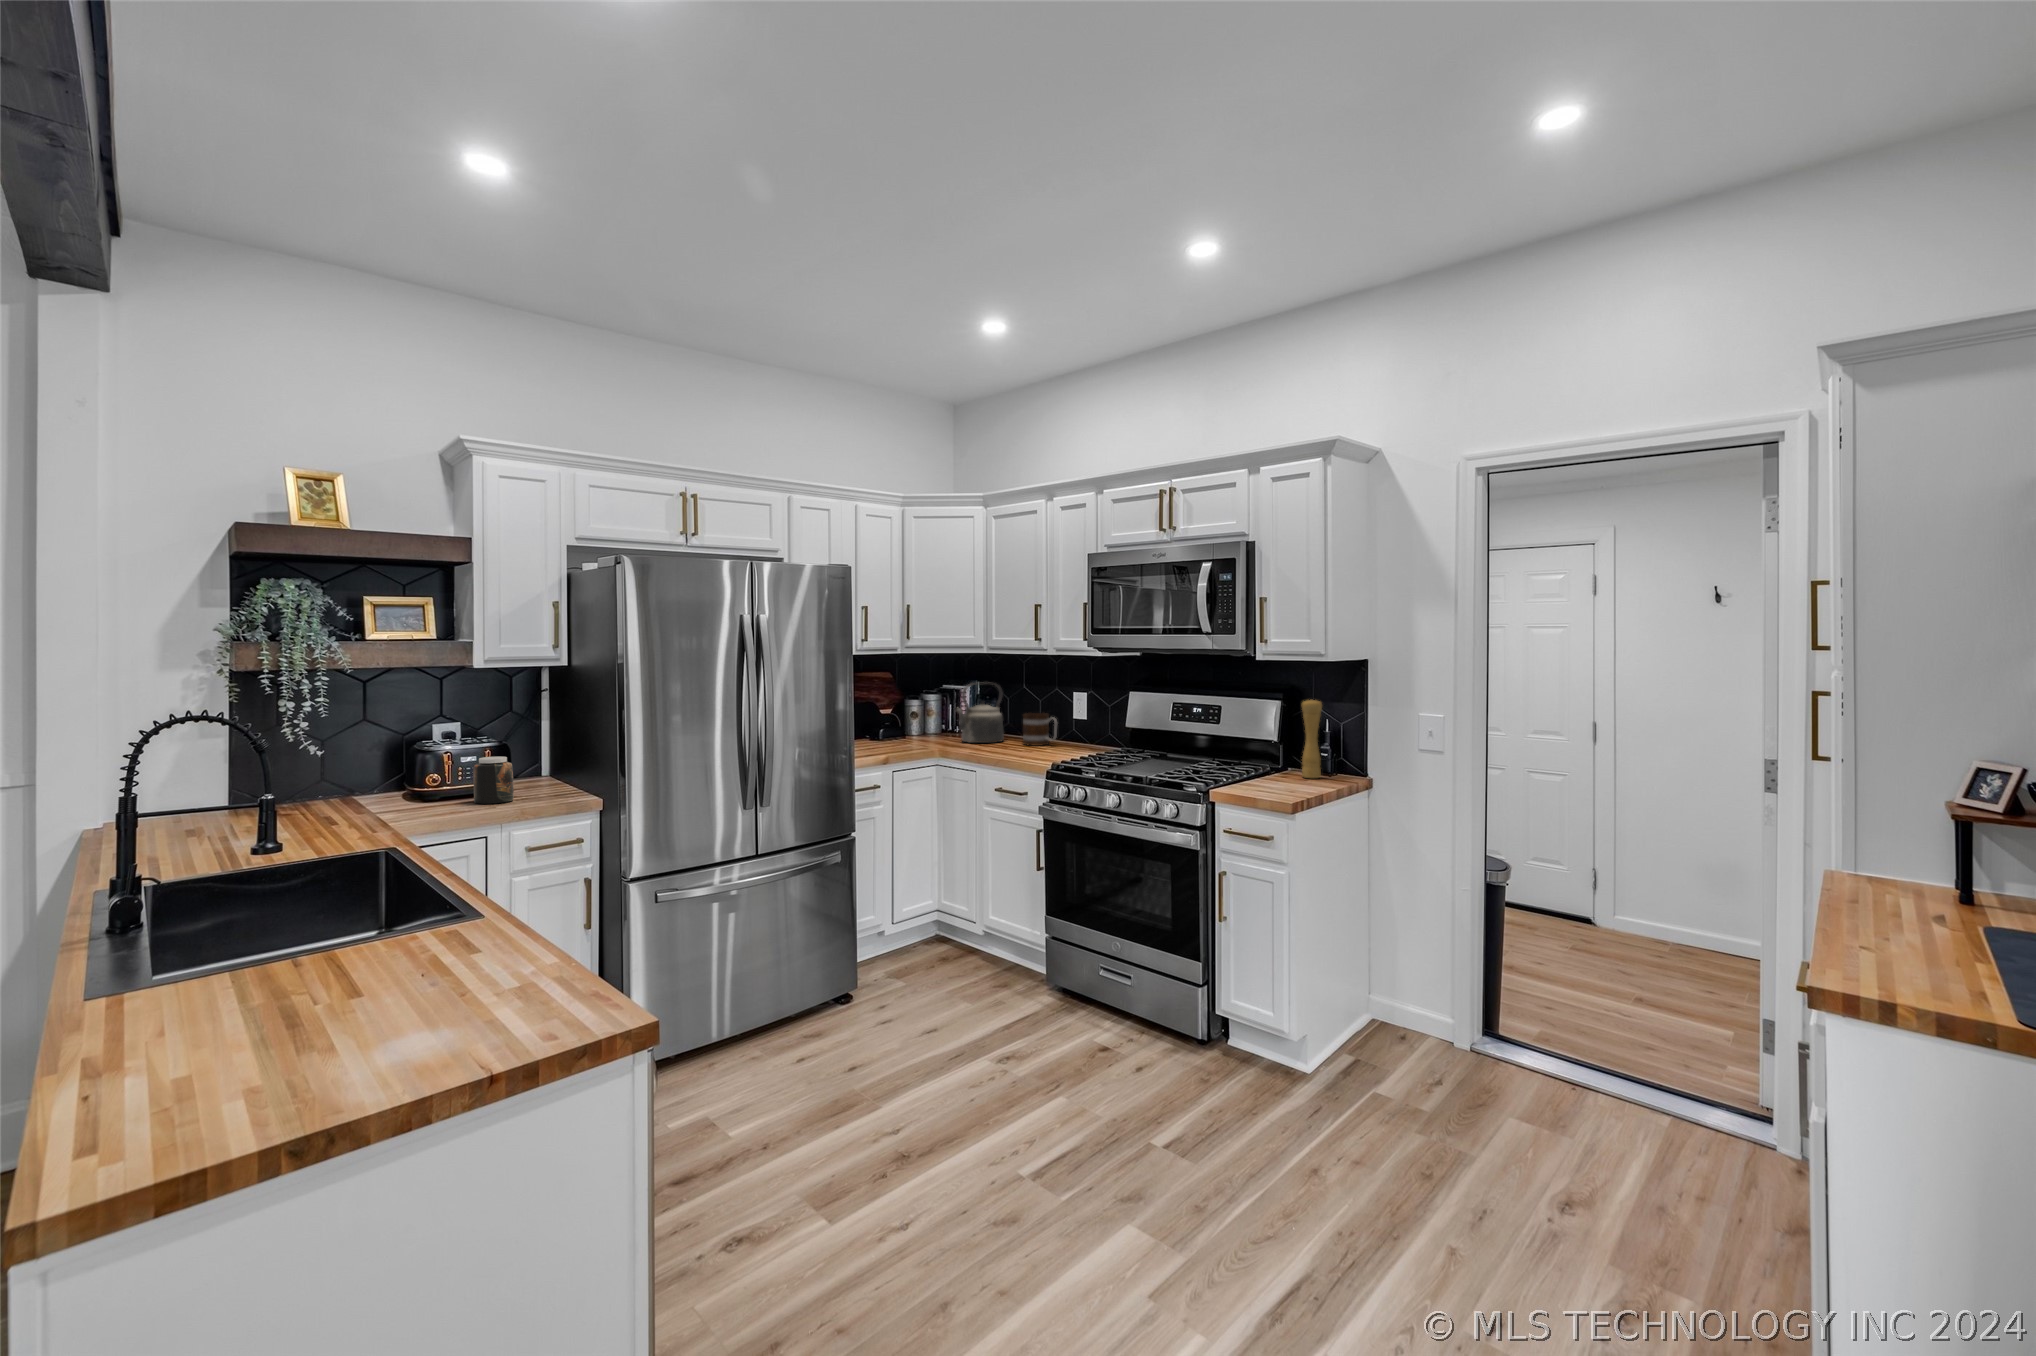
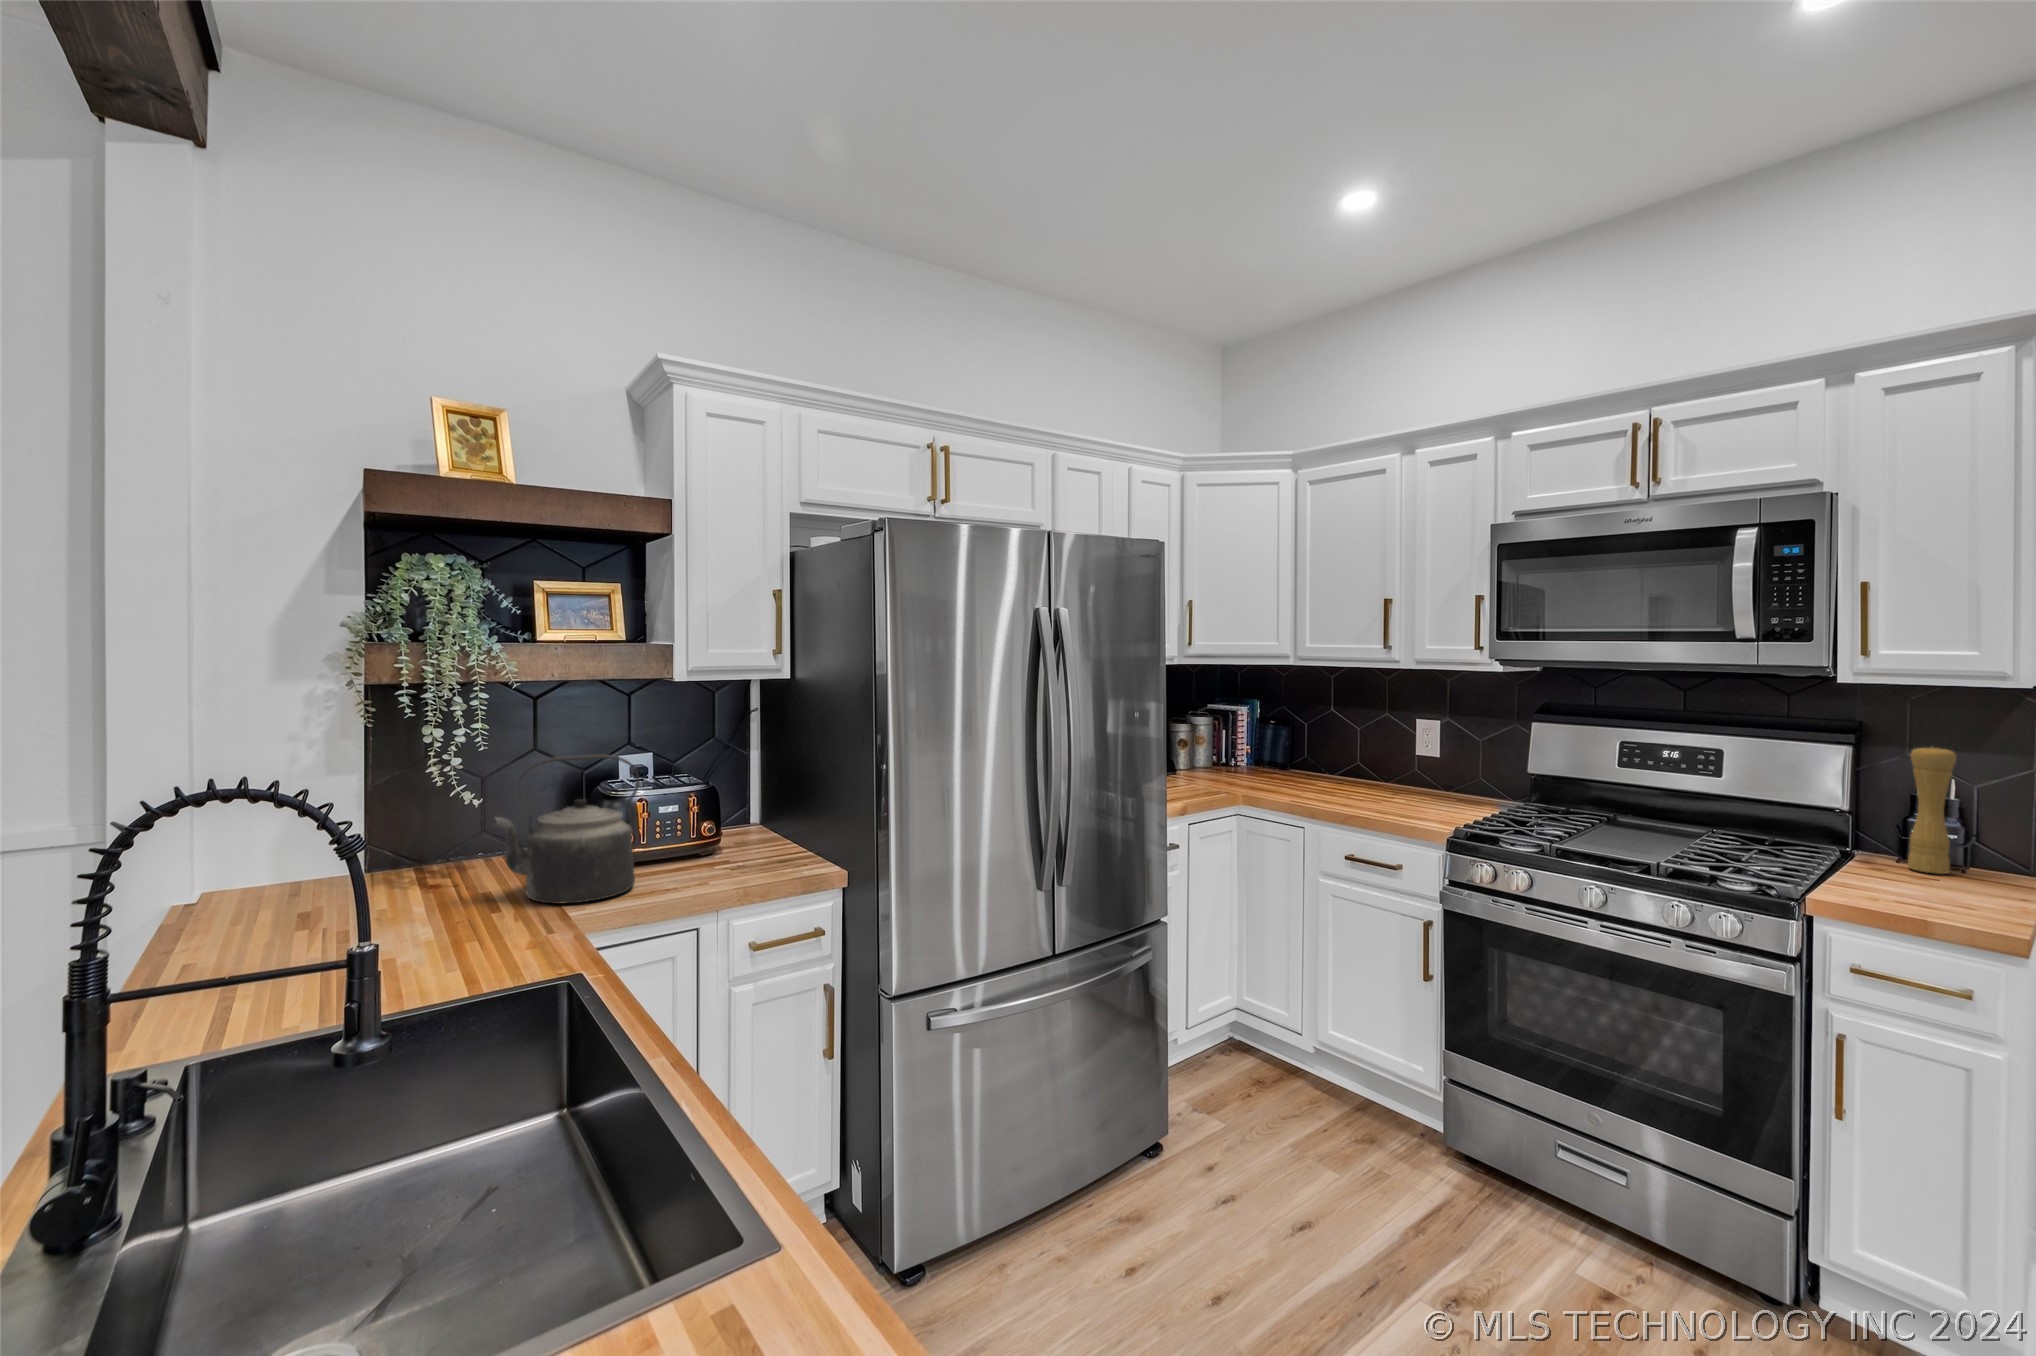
kettle: present [956,683,1004,743] -> present [495,755,639,904]
mug: present [1022,713,1057,746] -> none [1348,744,1403,789]
jar: present [473,756,514,804] -> none [676,807,727,877]

